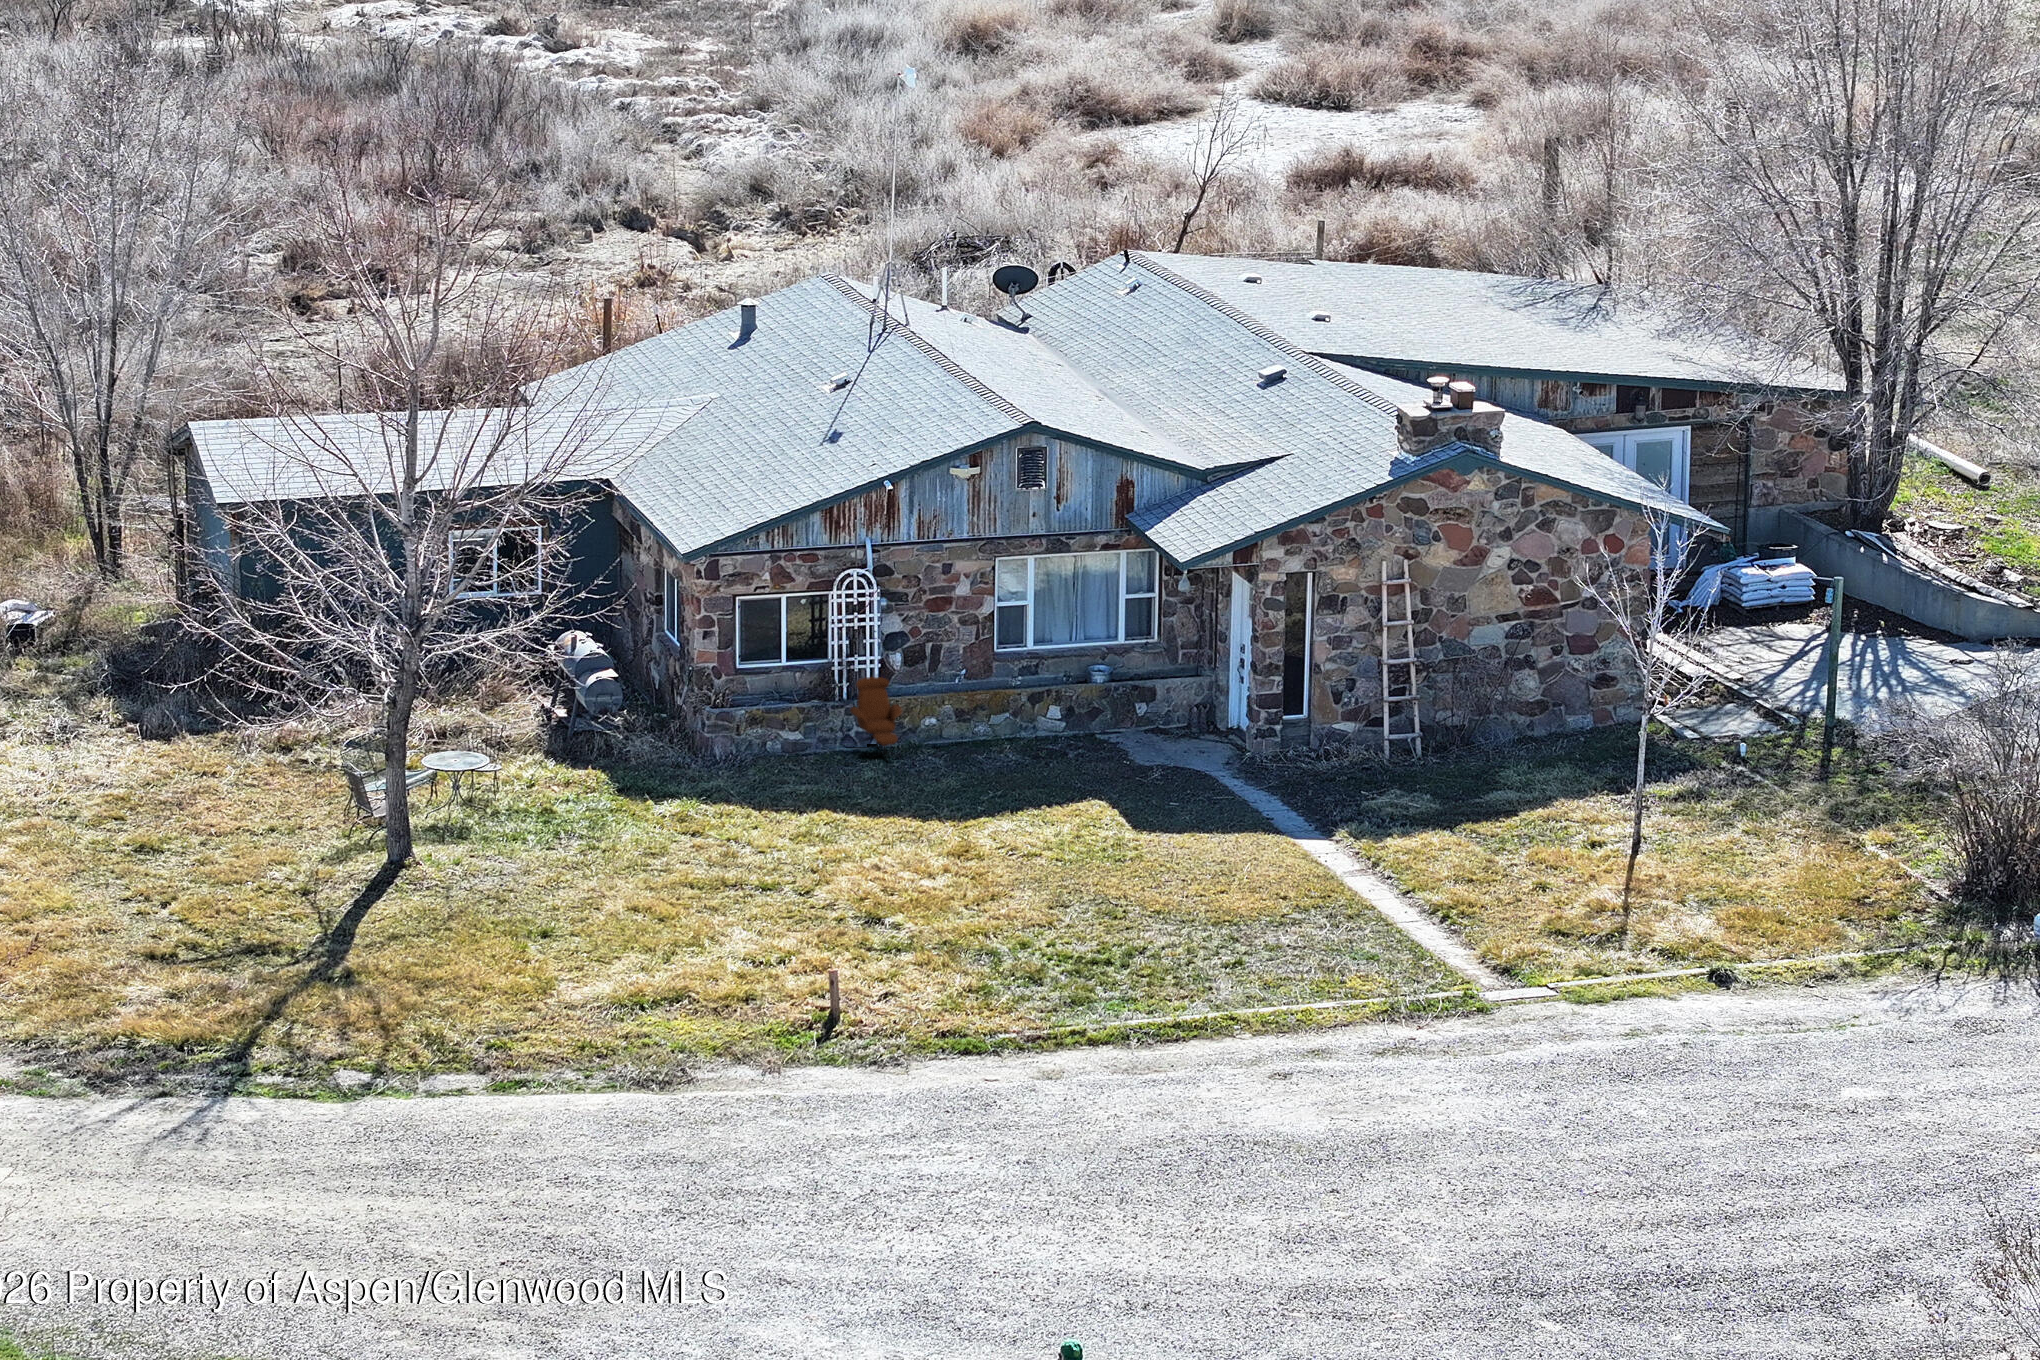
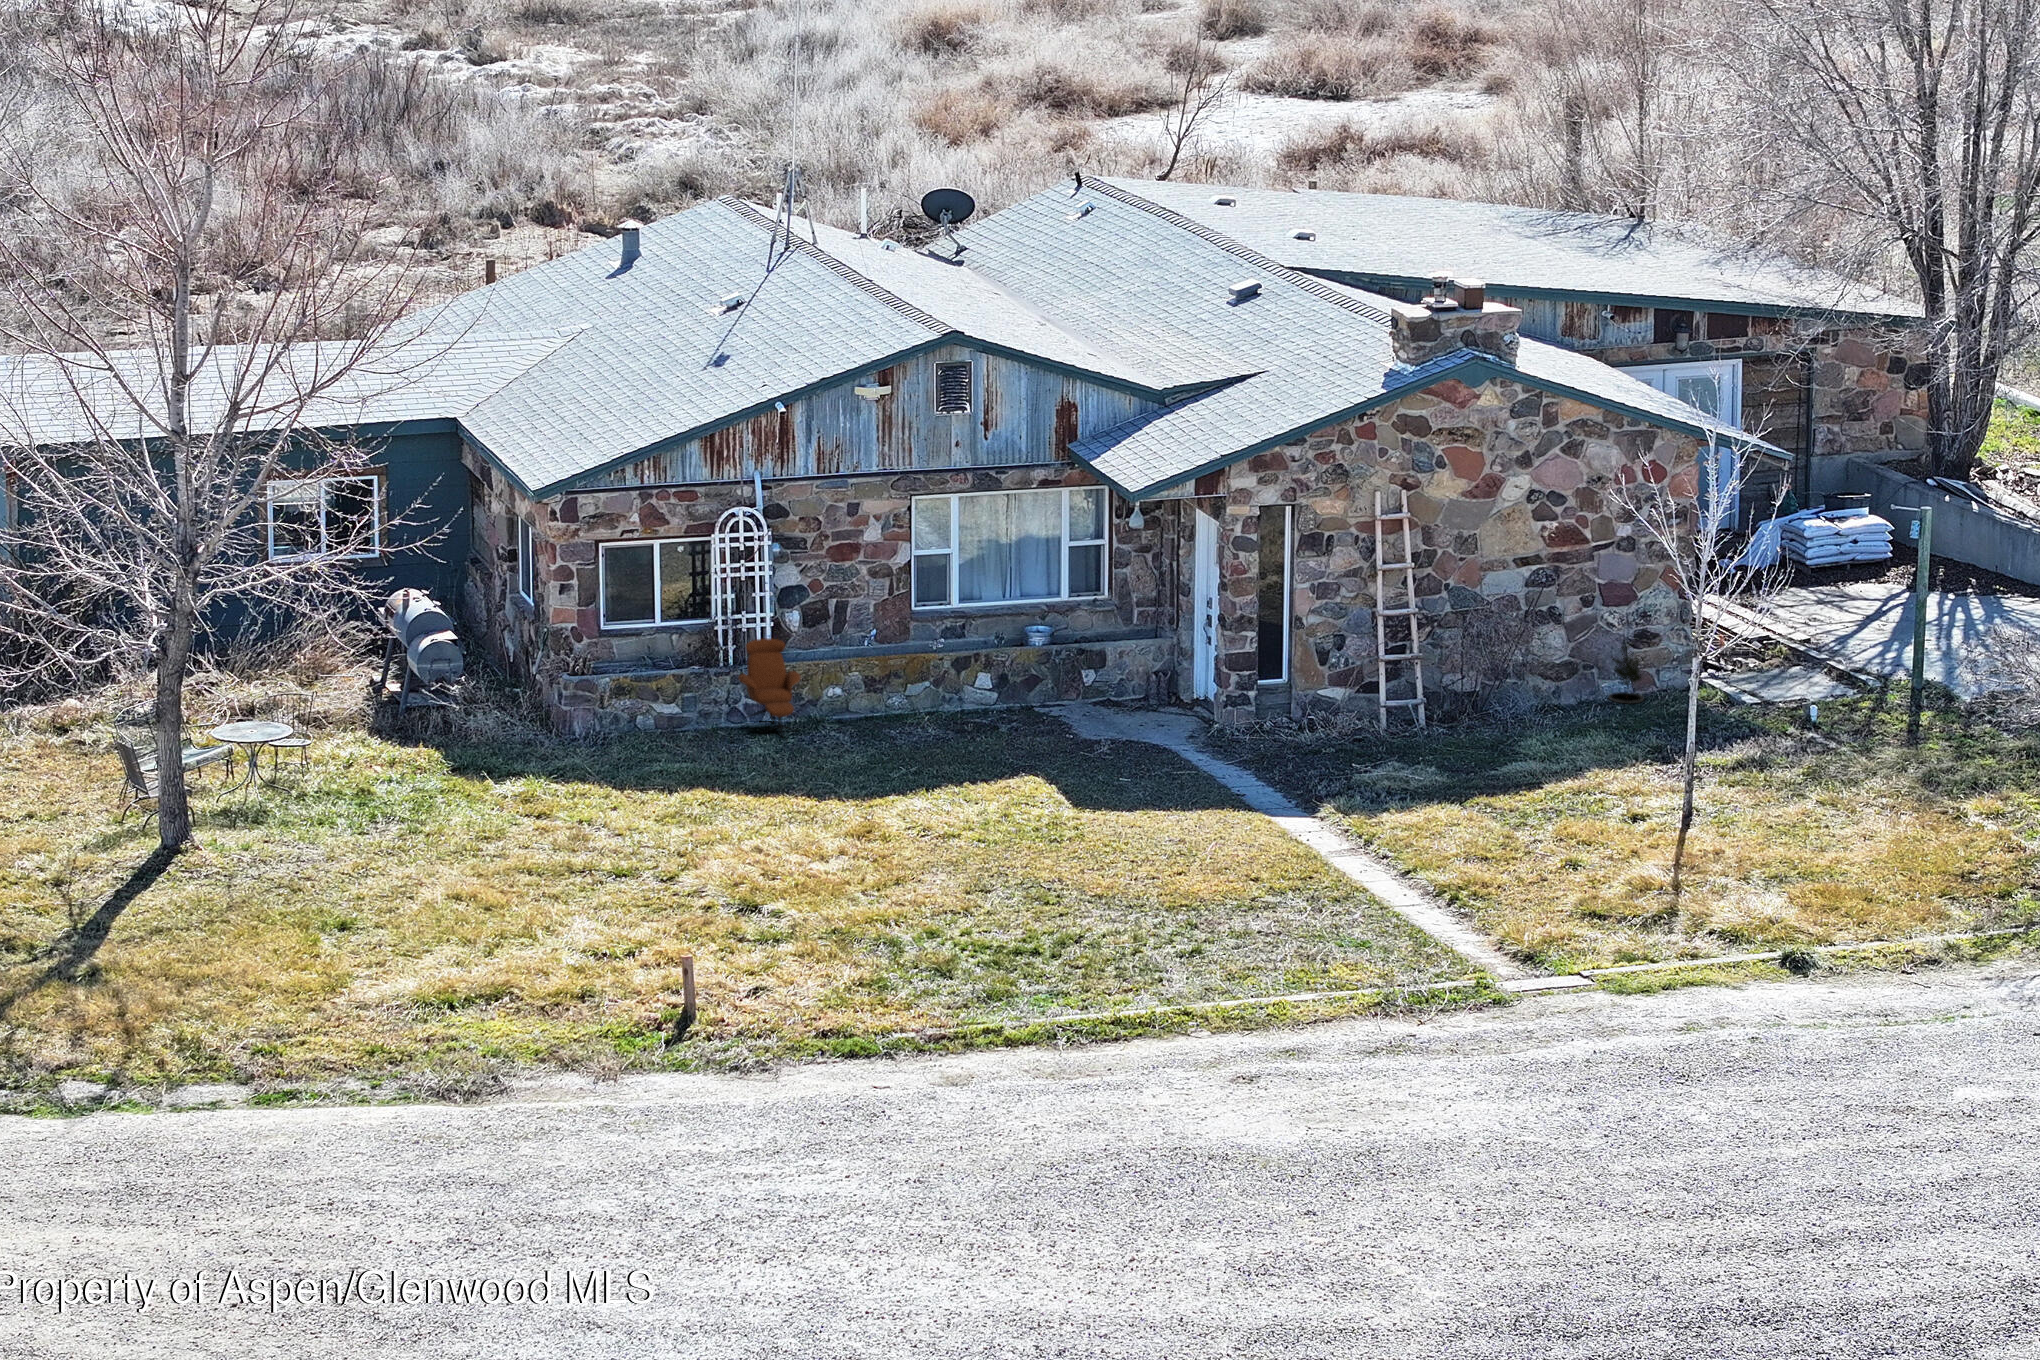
potted tree: none [1575,683,1607,736] -> present [1609,645,1643,704]

